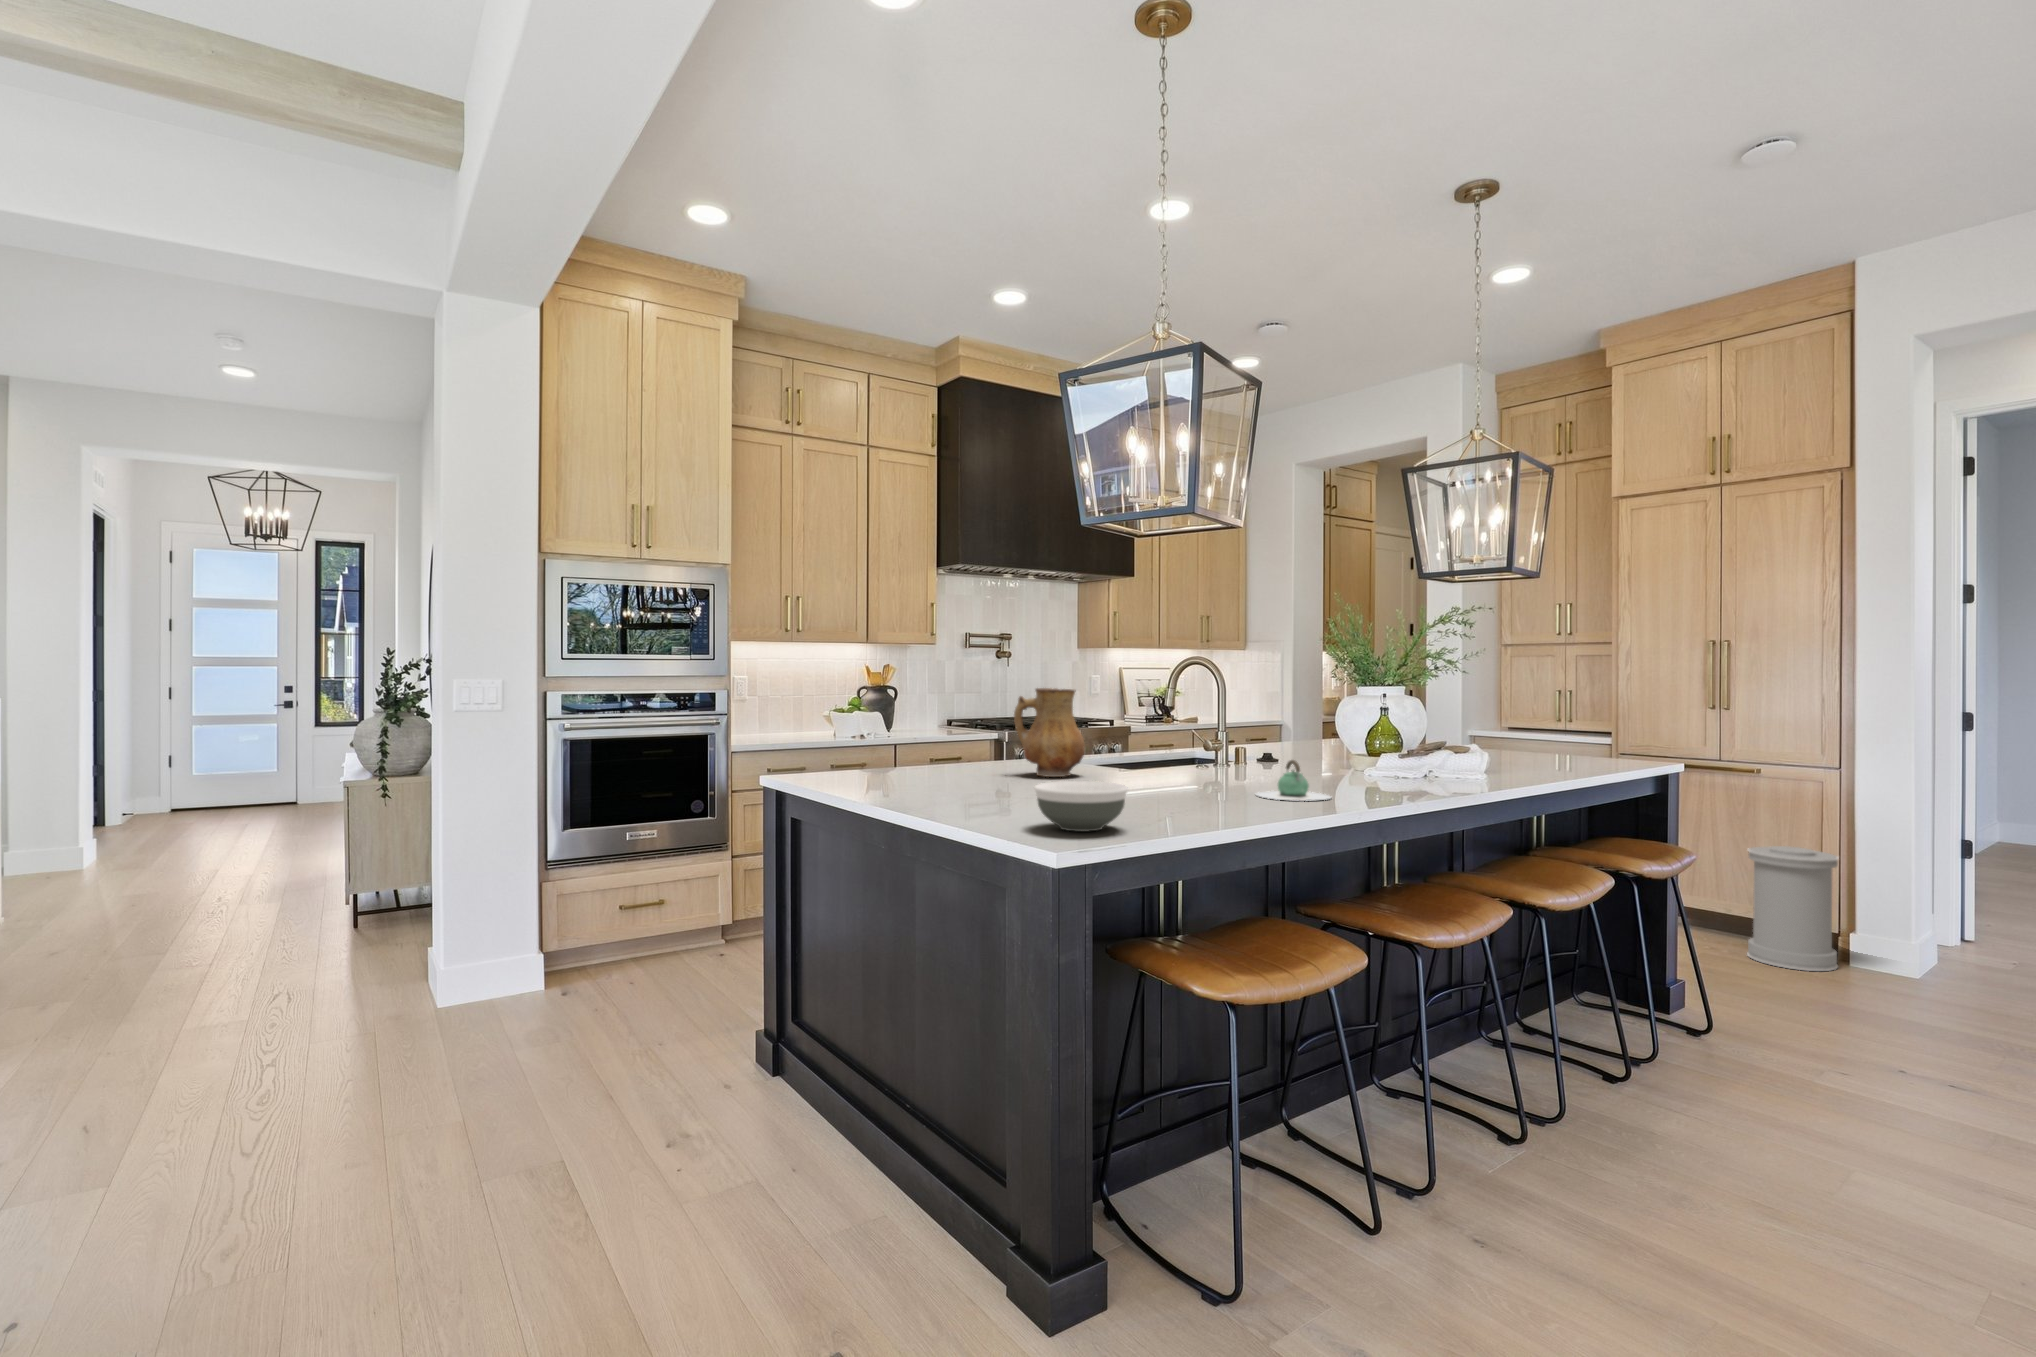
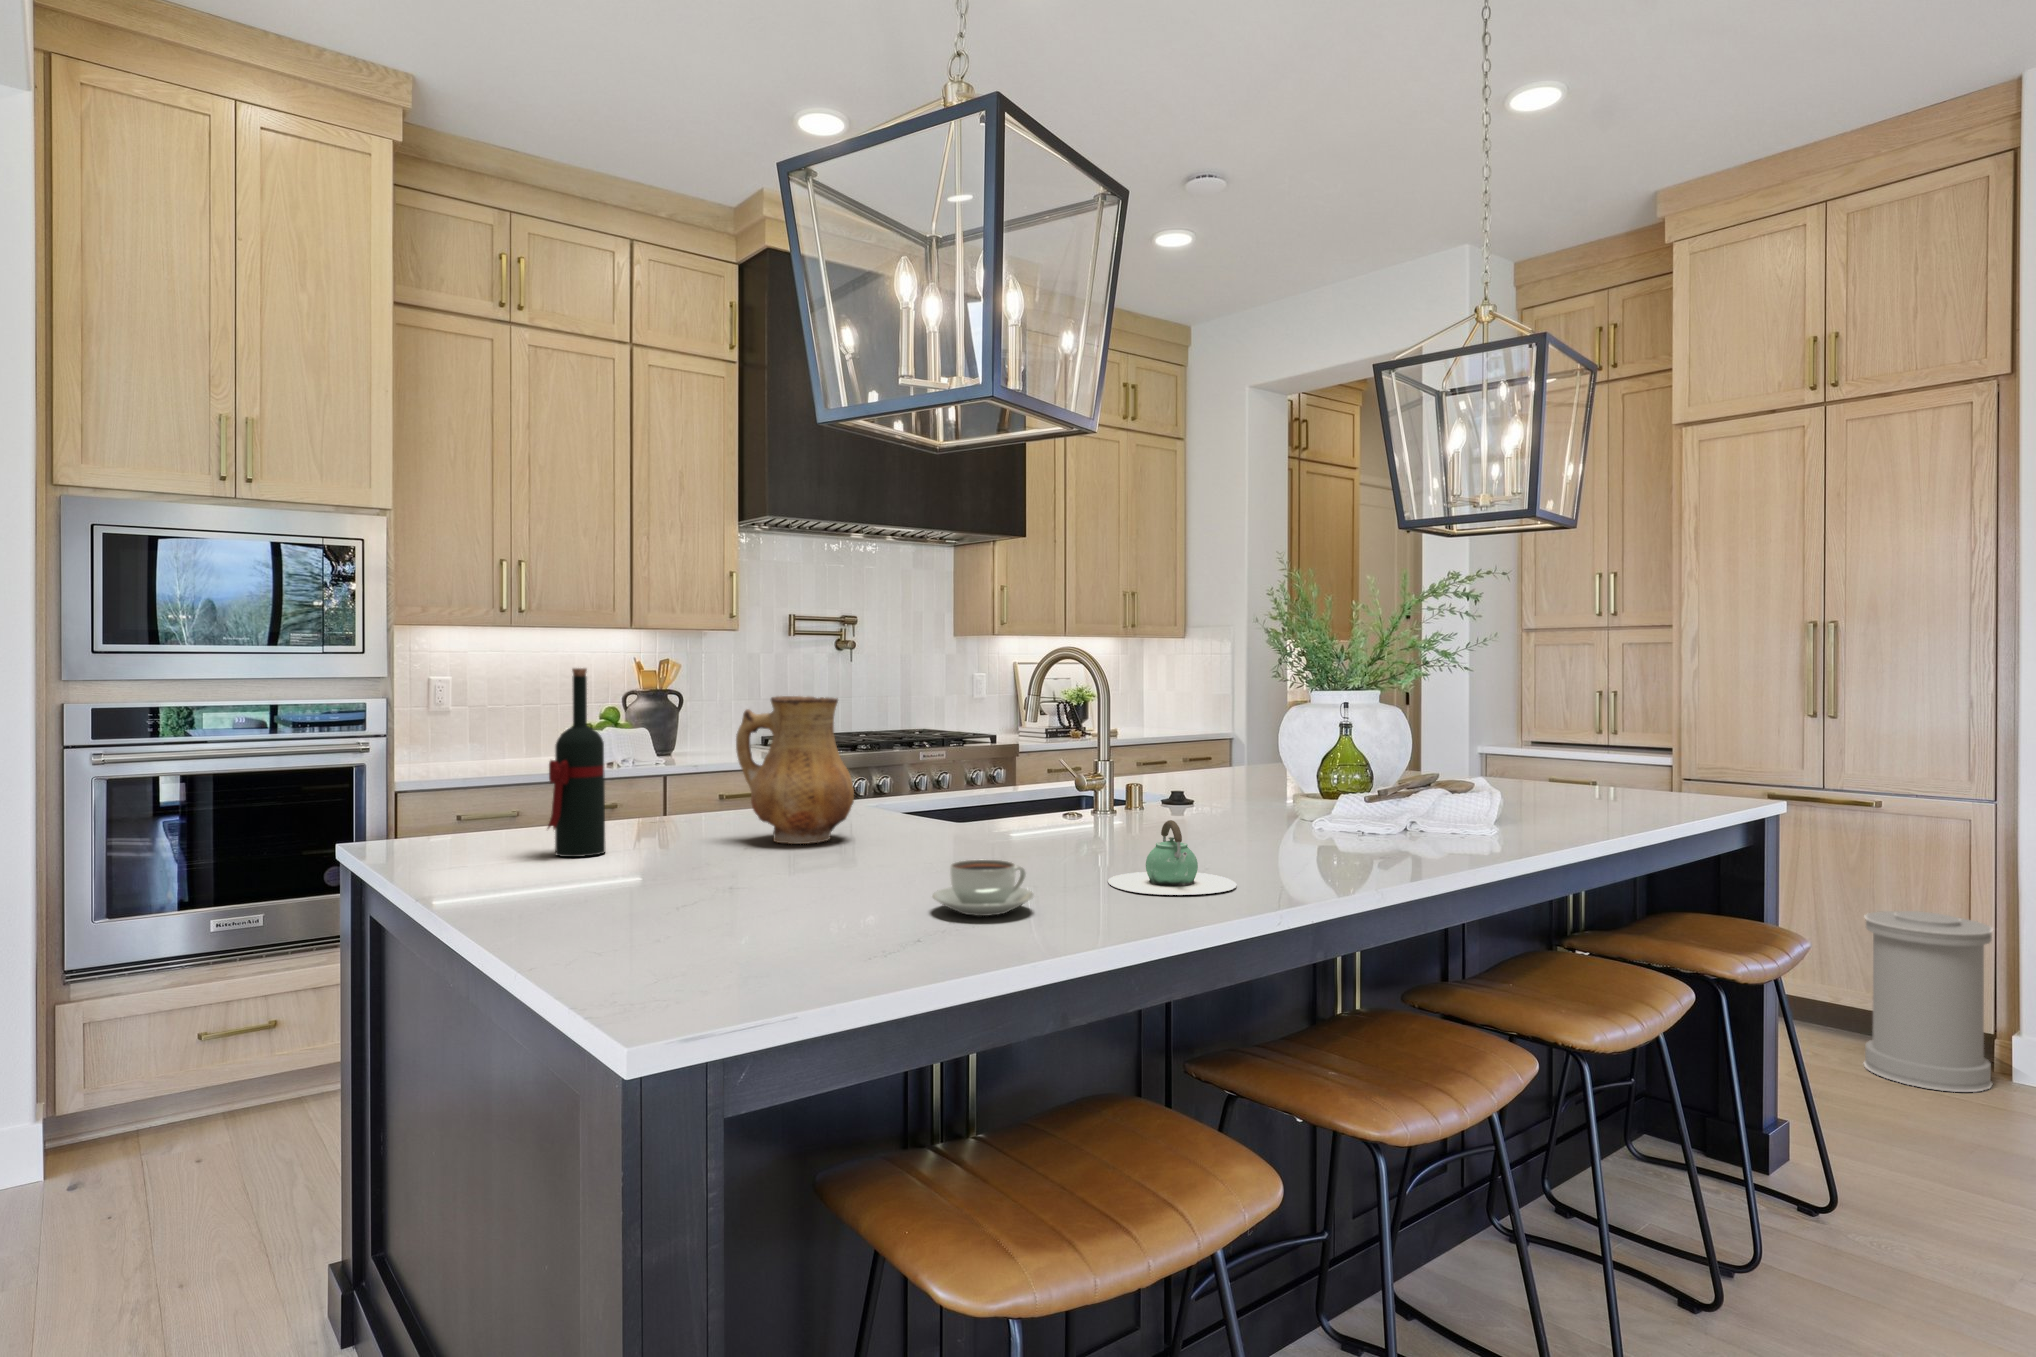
wine bottle: none [916,671,946,781] -> present [548,668,605,857]
coffee cup: none [1166,778,1224,807] -> present [932,860,1034,916]
bowl: present [1034,781,1128,831] -> none [606,883,801,994]

